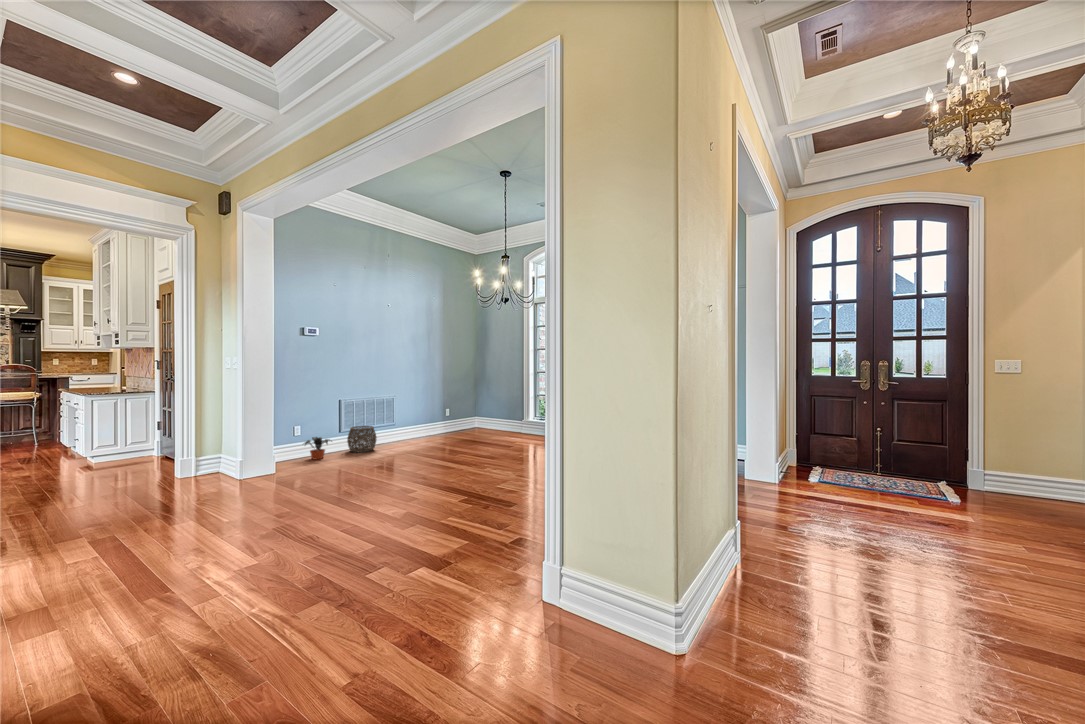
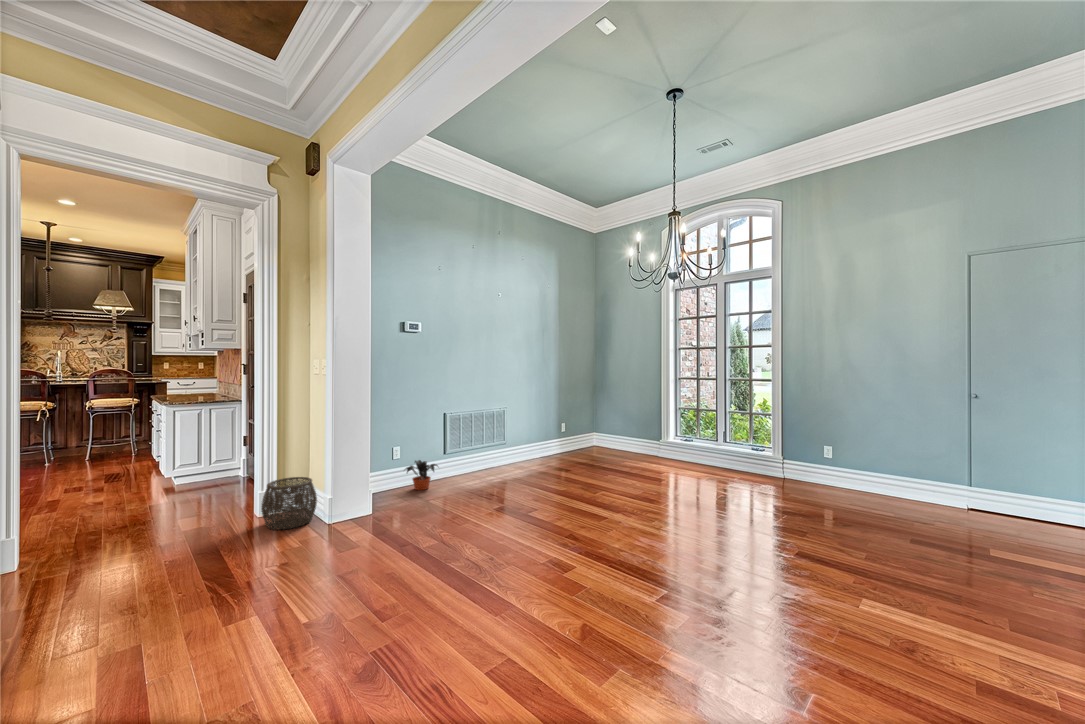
woven basket: present [347,426,377,452] -> present [261,477,317,530]

